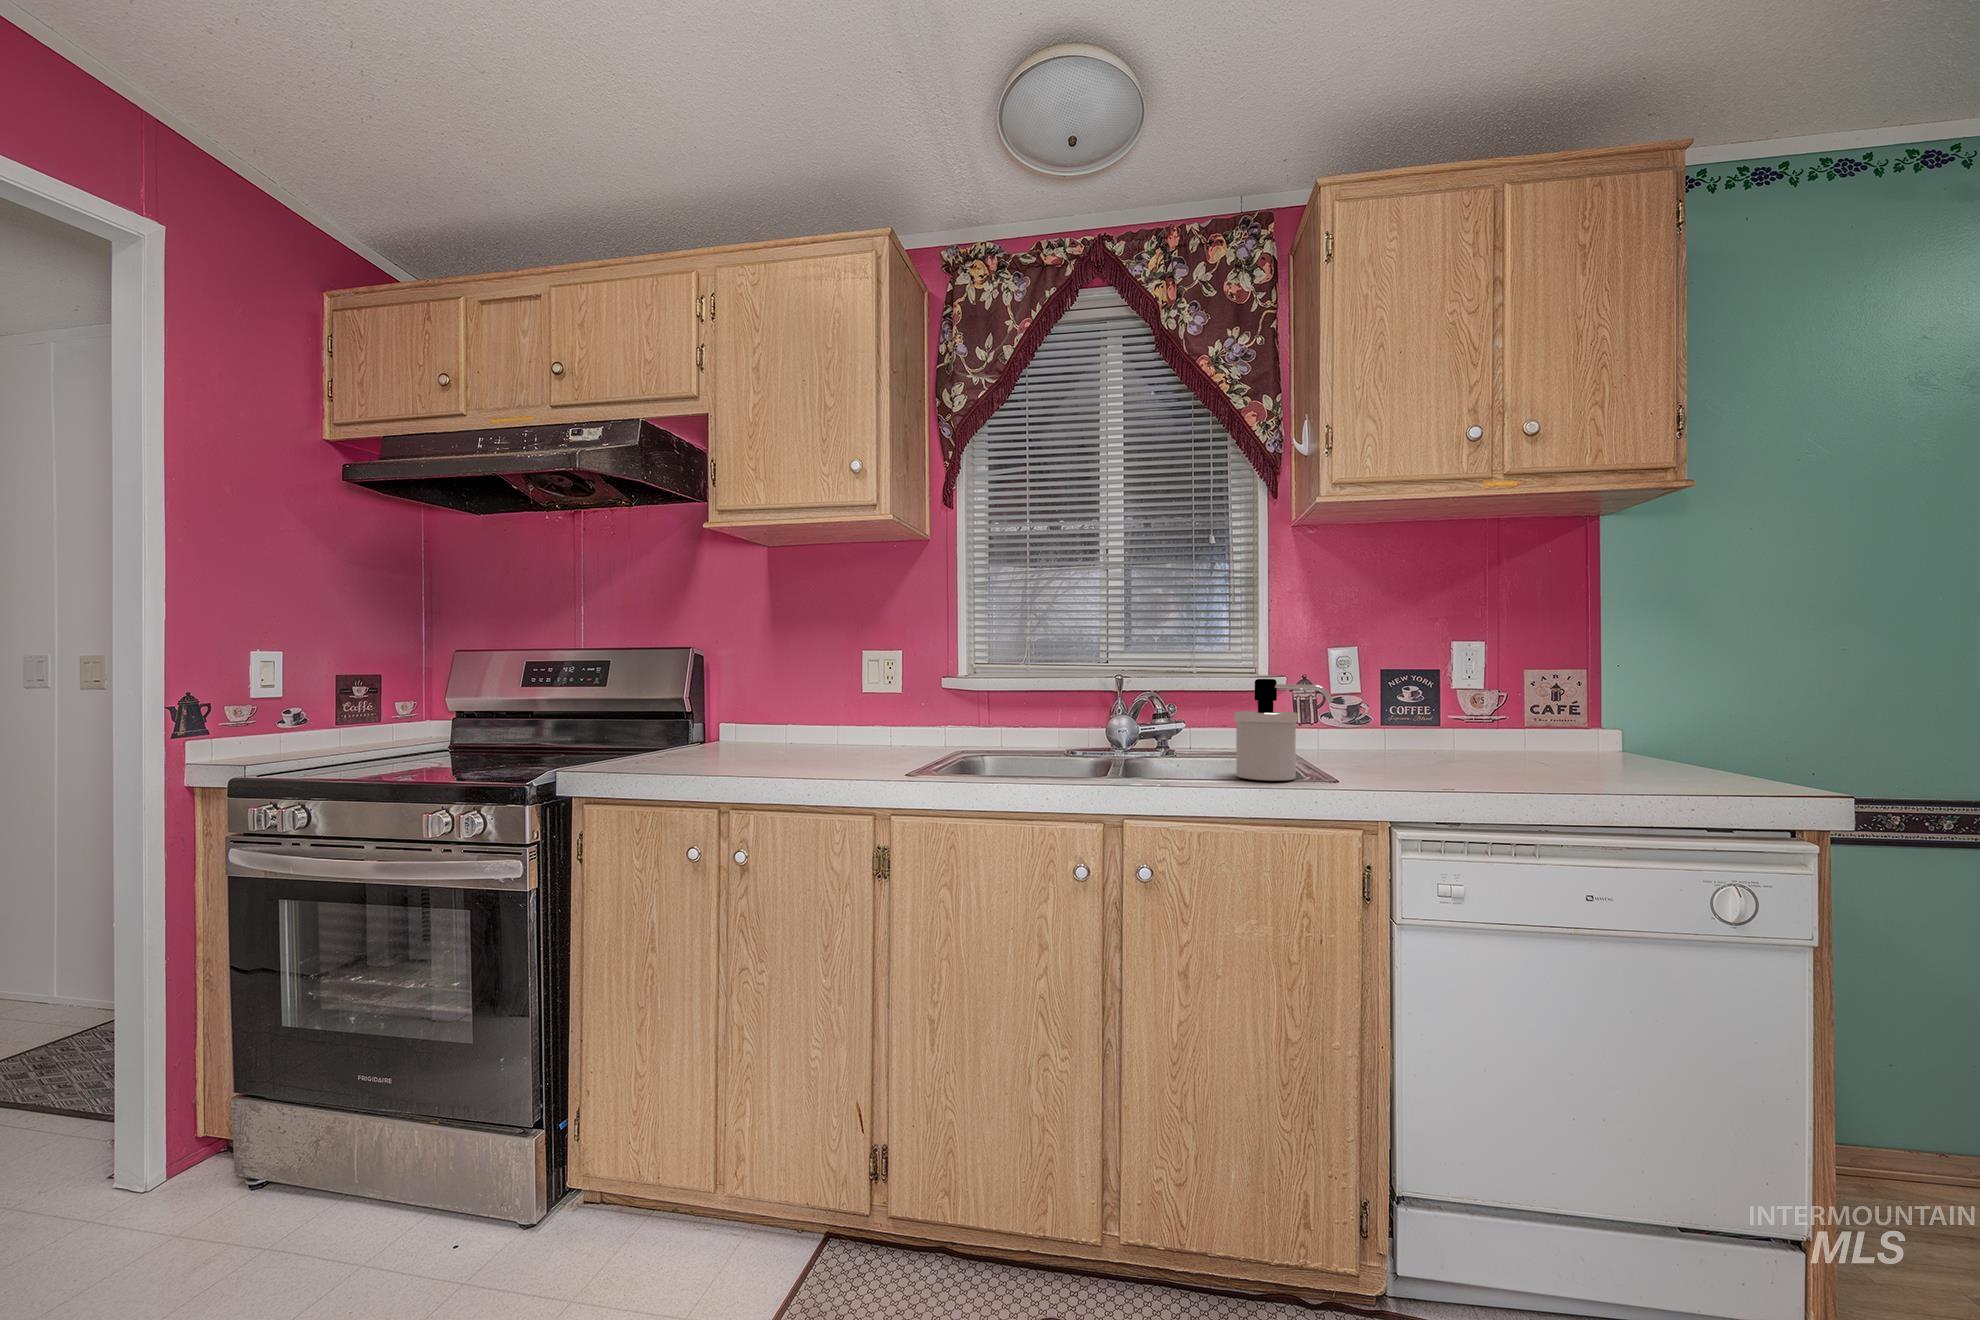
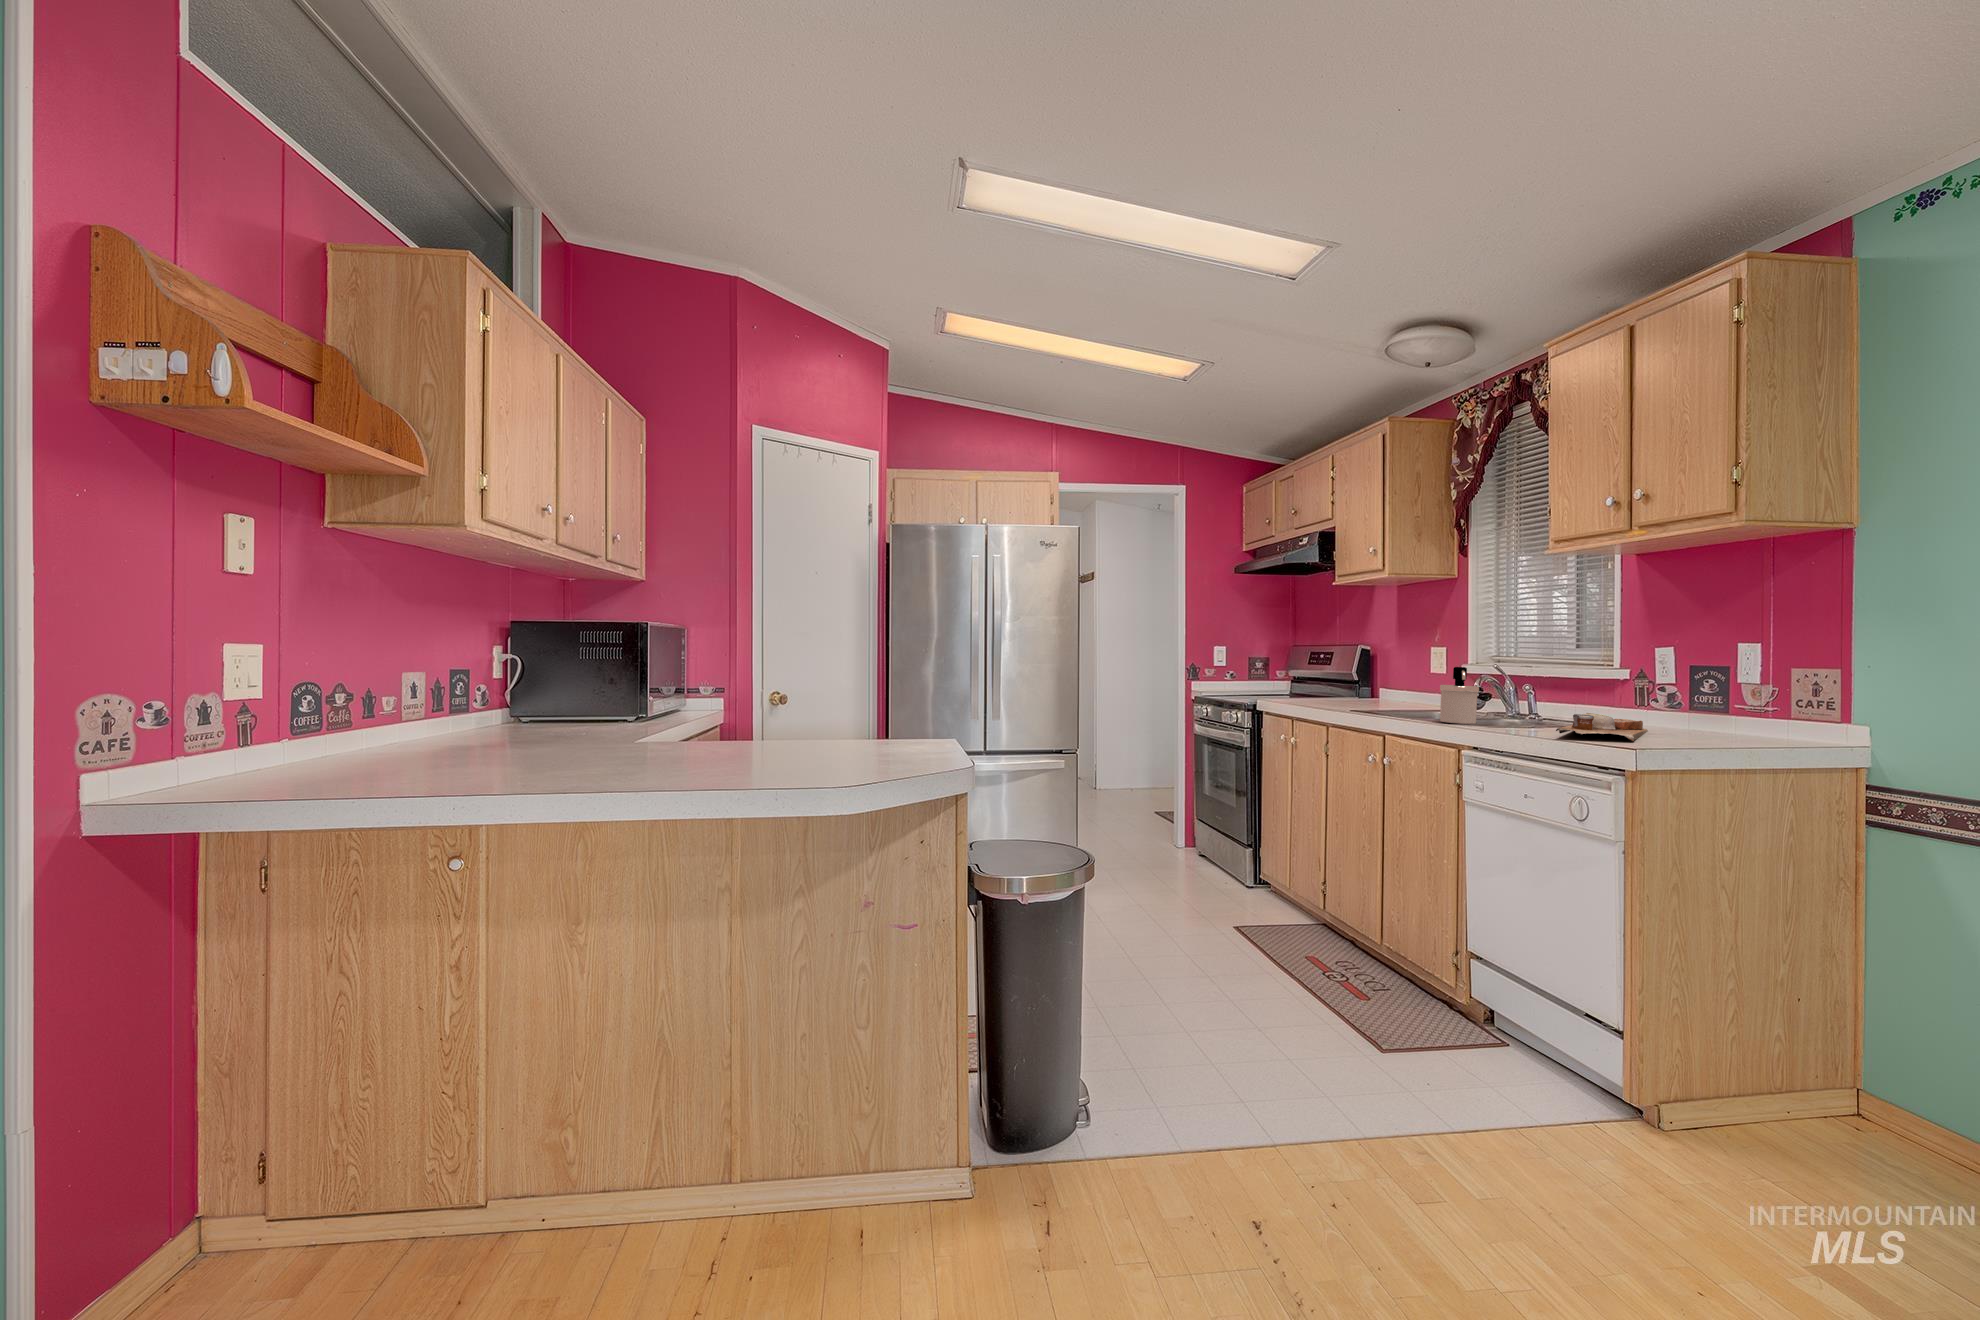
cutting board: none [1407,741,1651,779] -> present [1556,713,1648,741]

